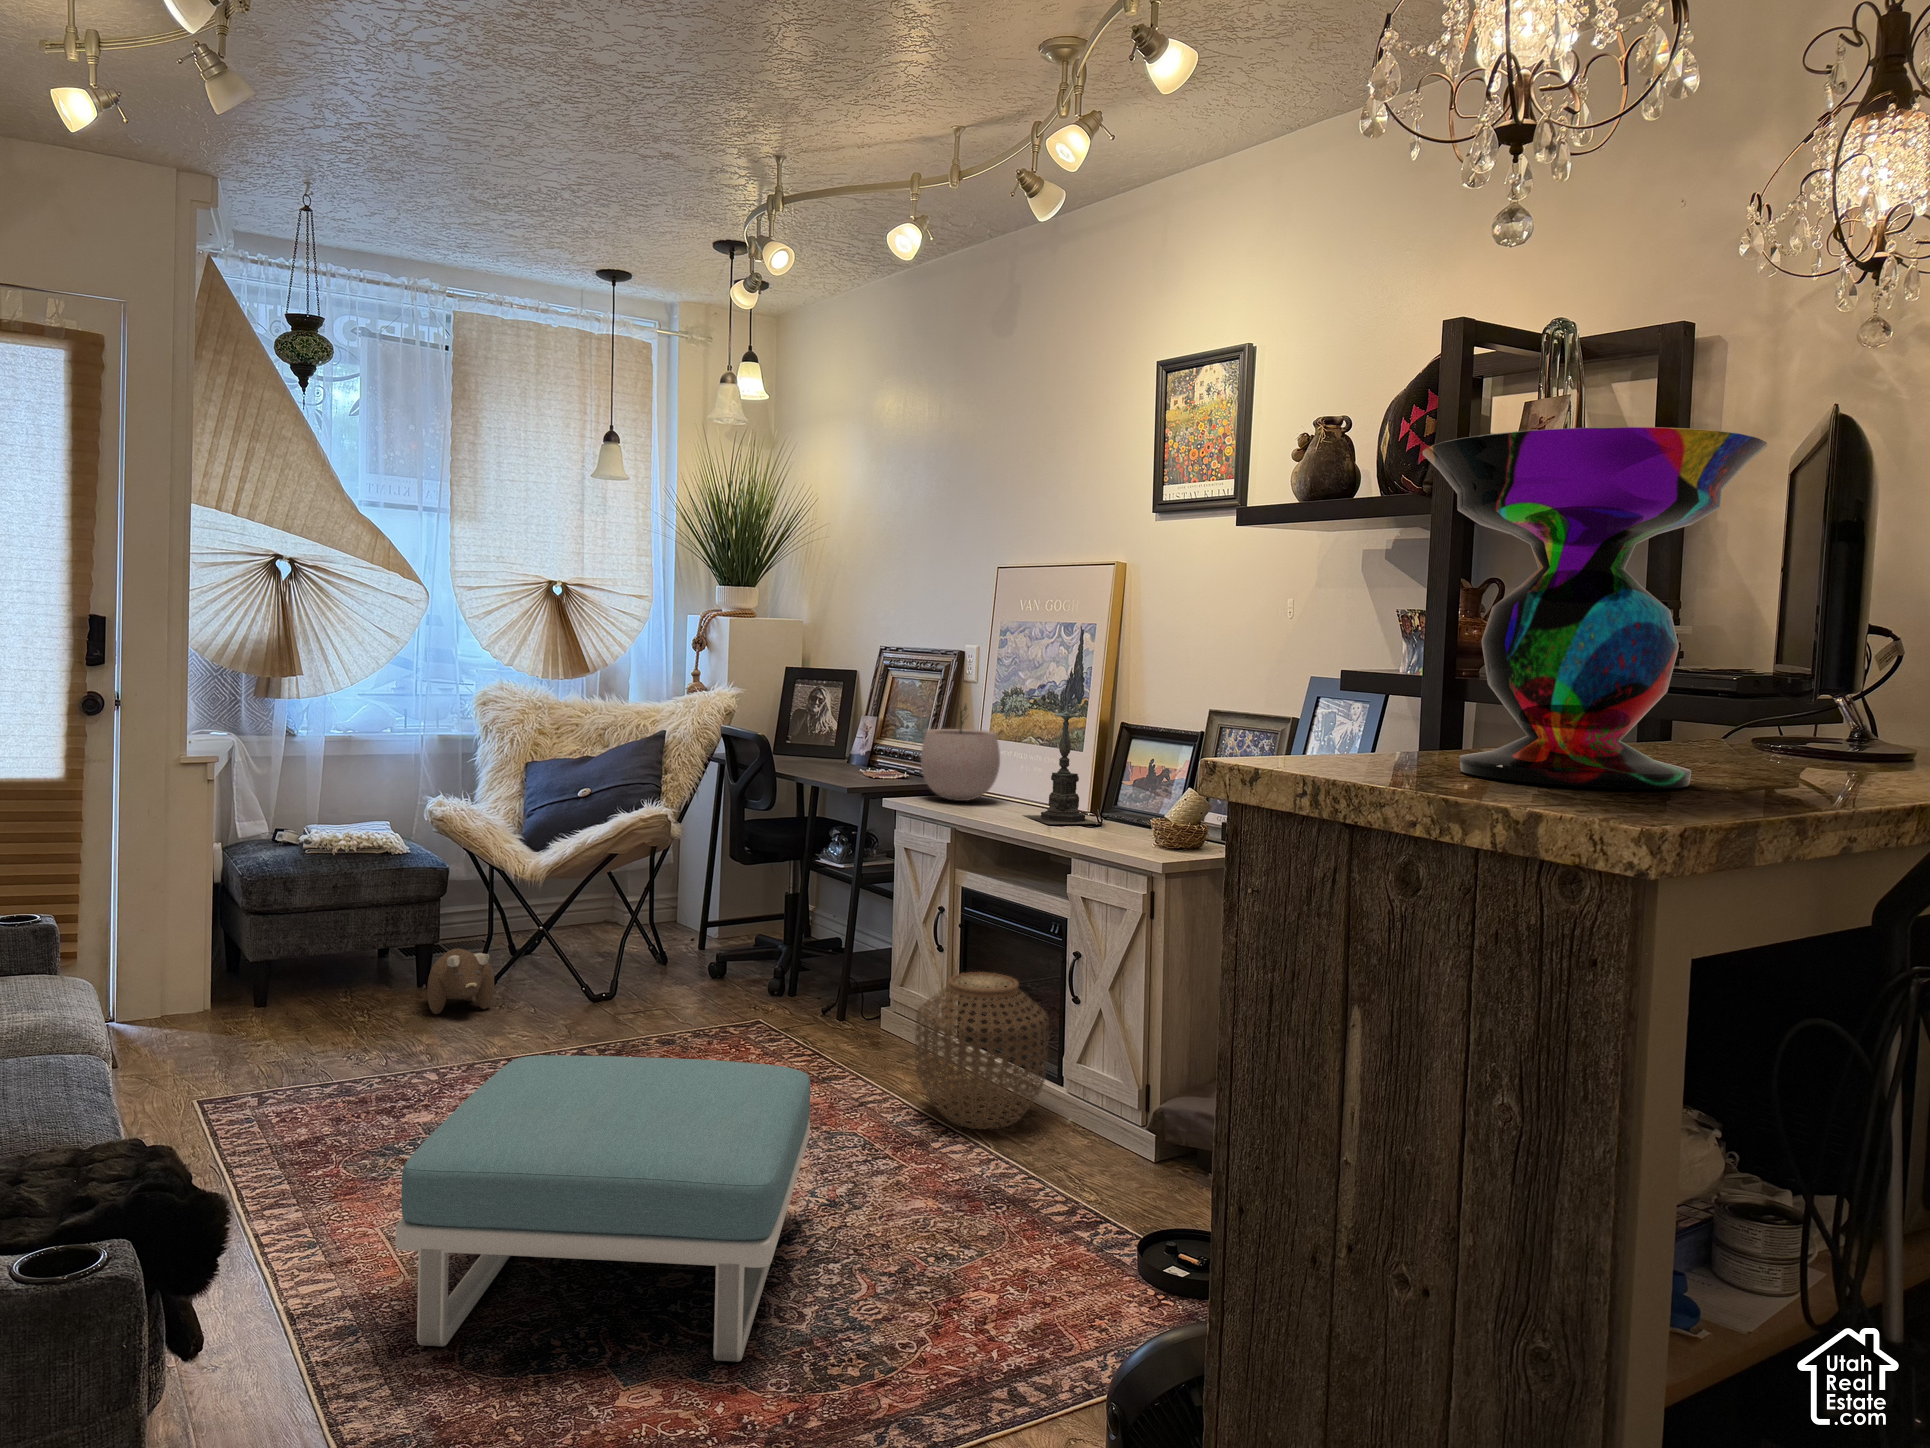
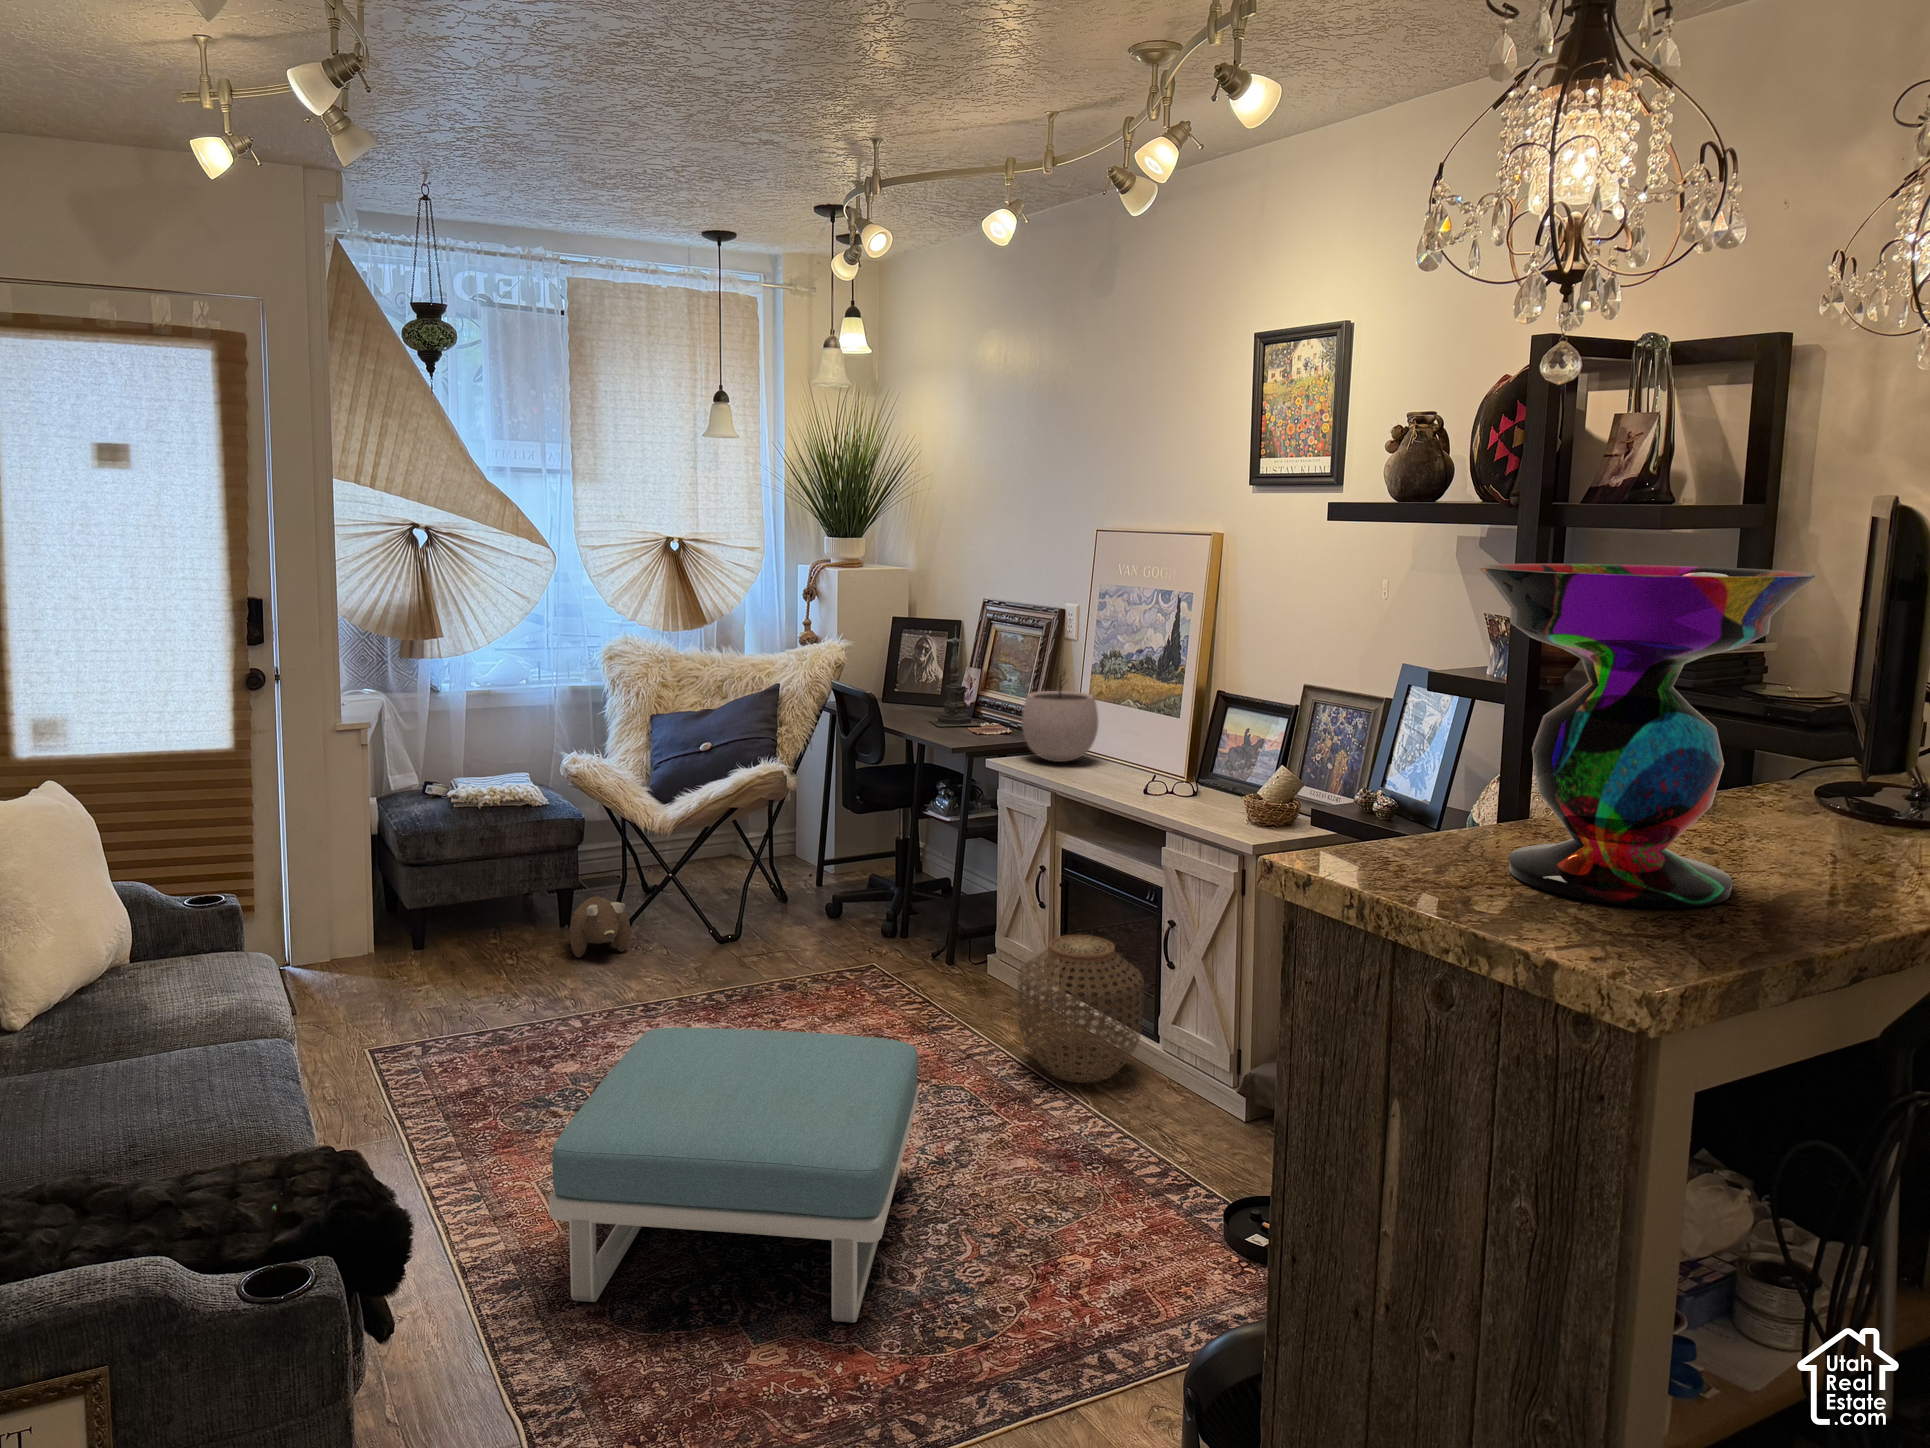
candle holder: present [1023,696,1100,825] -> present [926,627,980,727]

